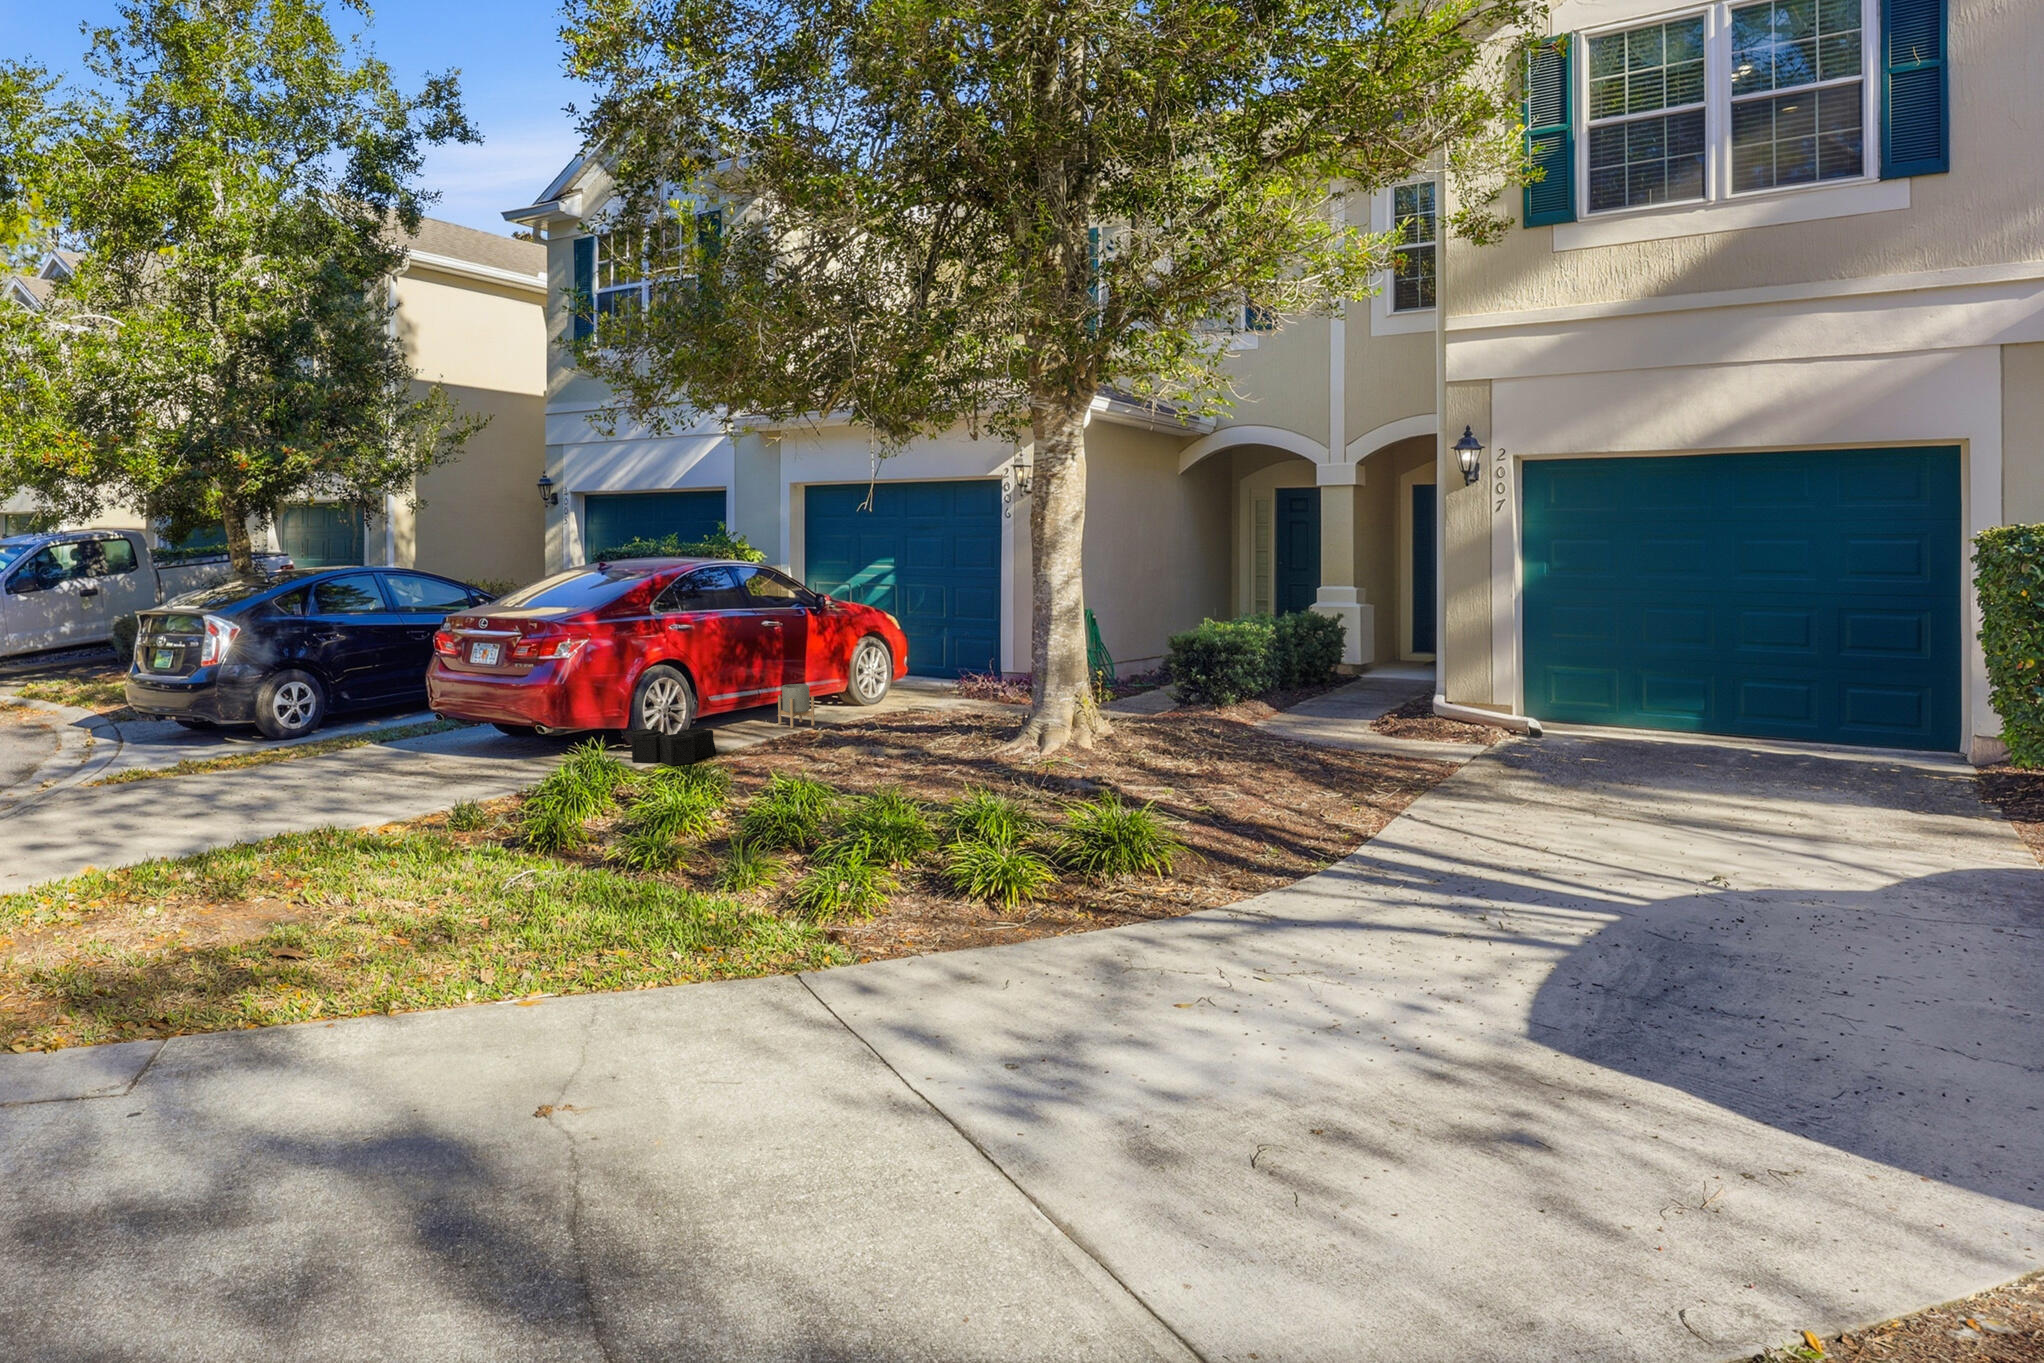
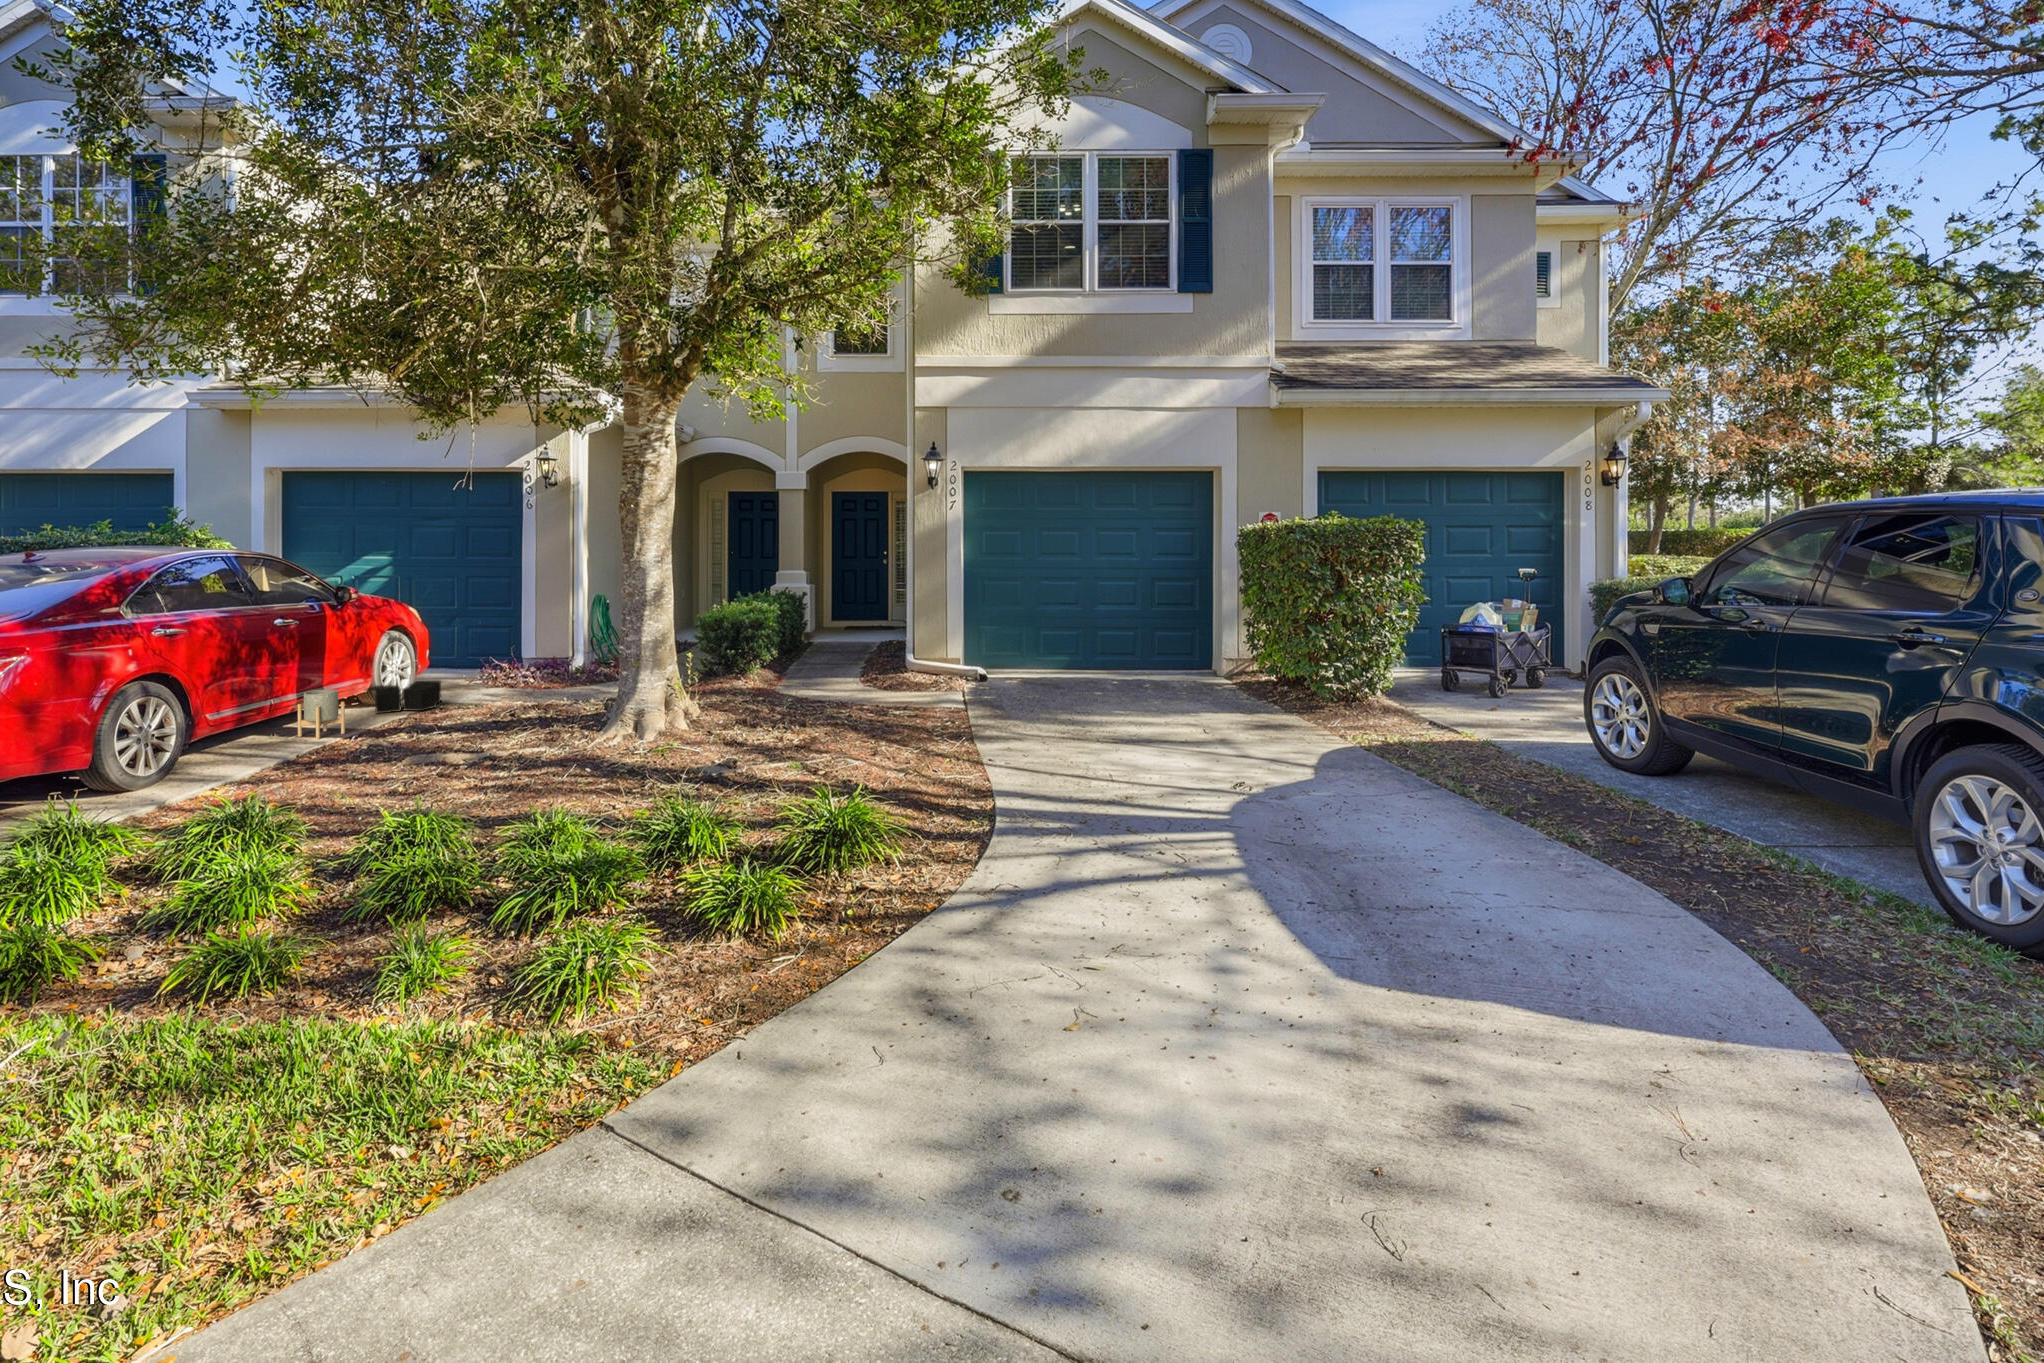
storage bin: present [626,728,716,766] -> present [365,681,441,713]

